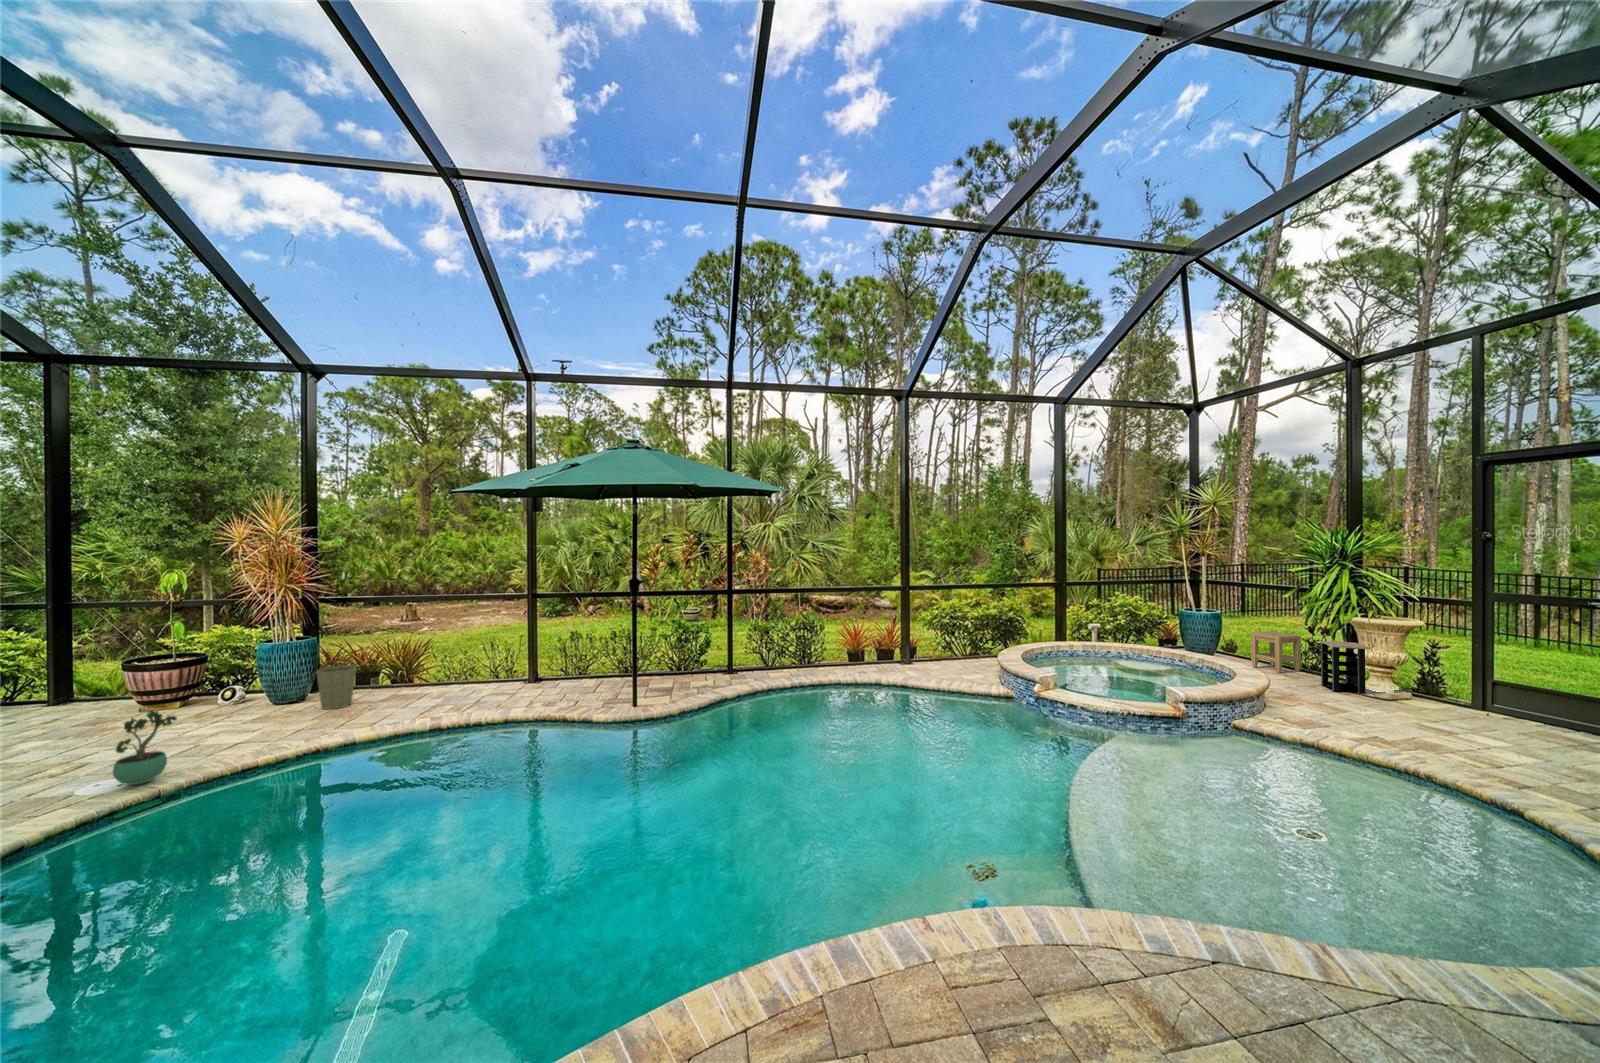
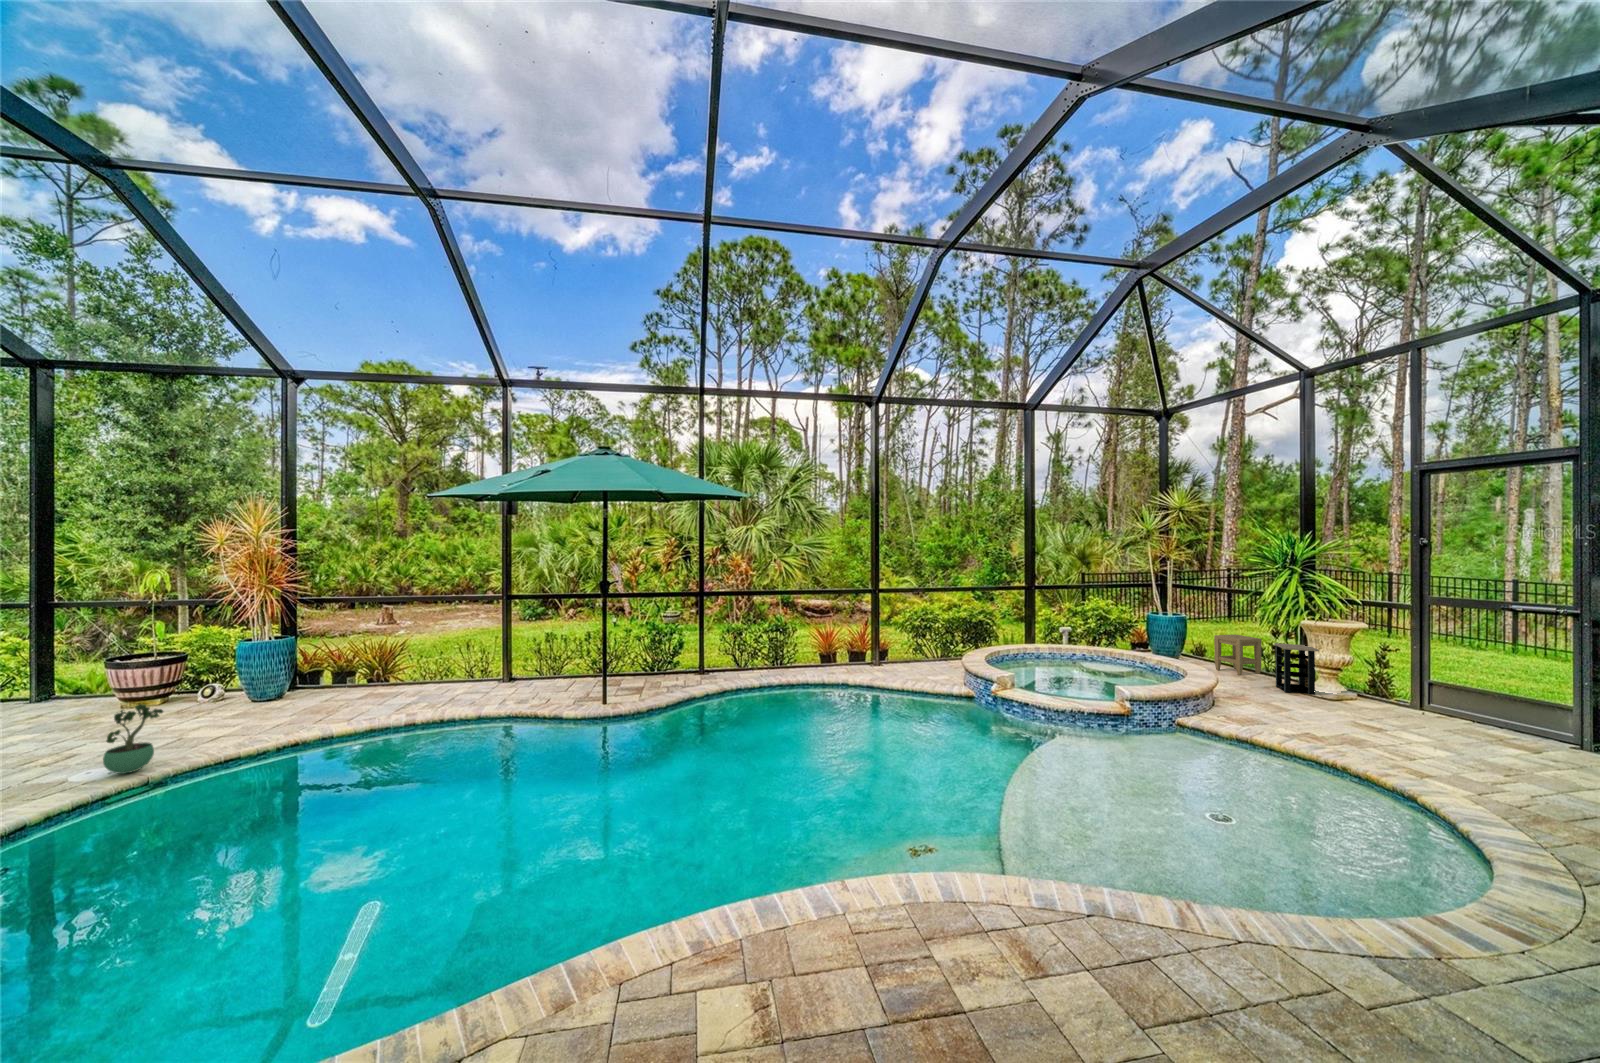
basket: present [316,664,357,709] -> none [295,659,335,706]

